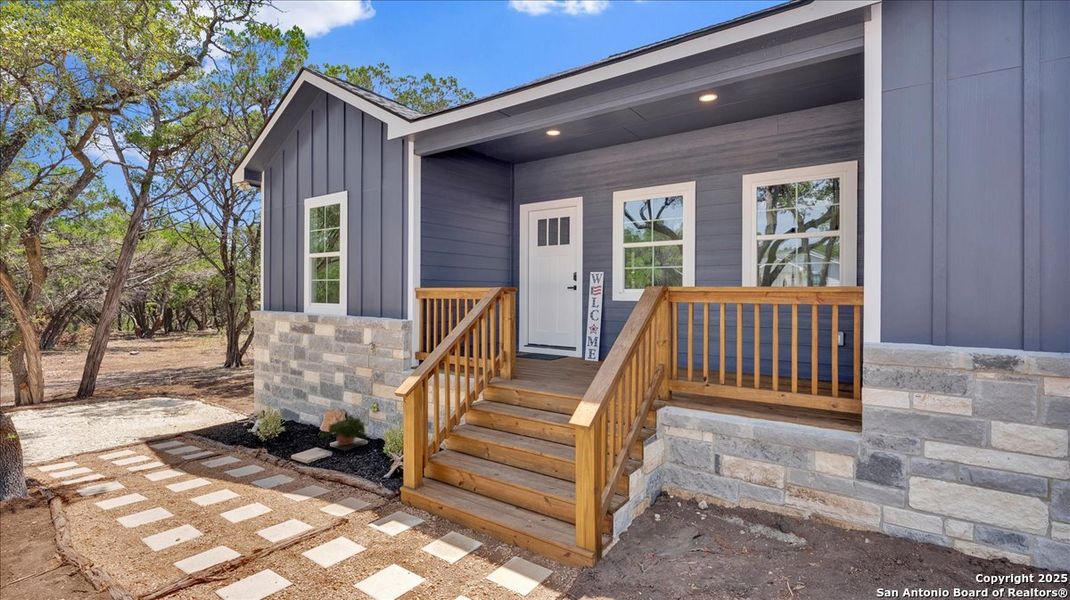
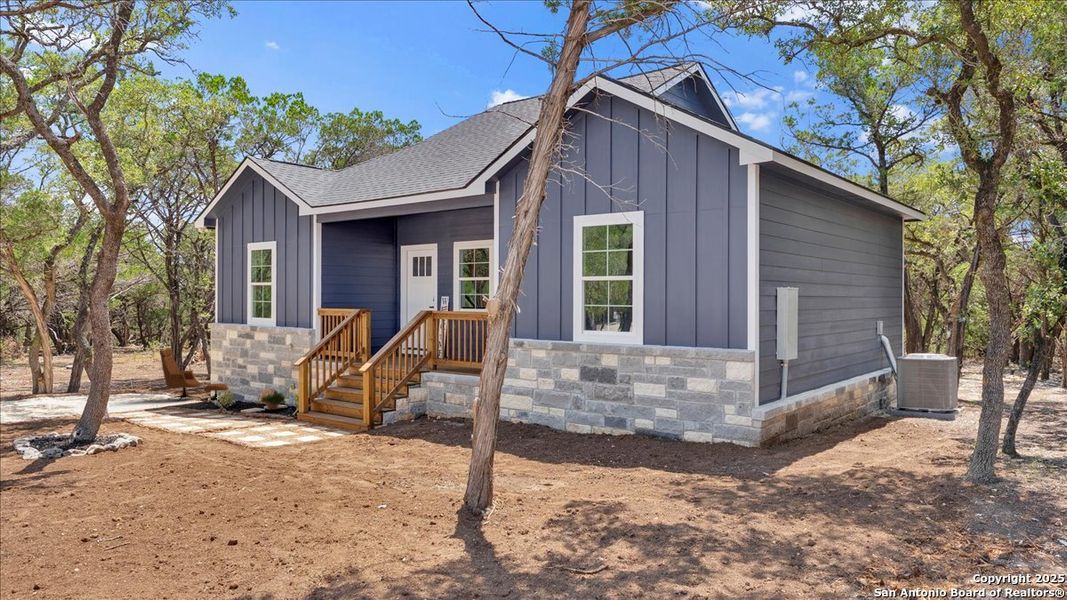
lounge chair: none [177,348,276,423] -> present [160,349,228,401]

